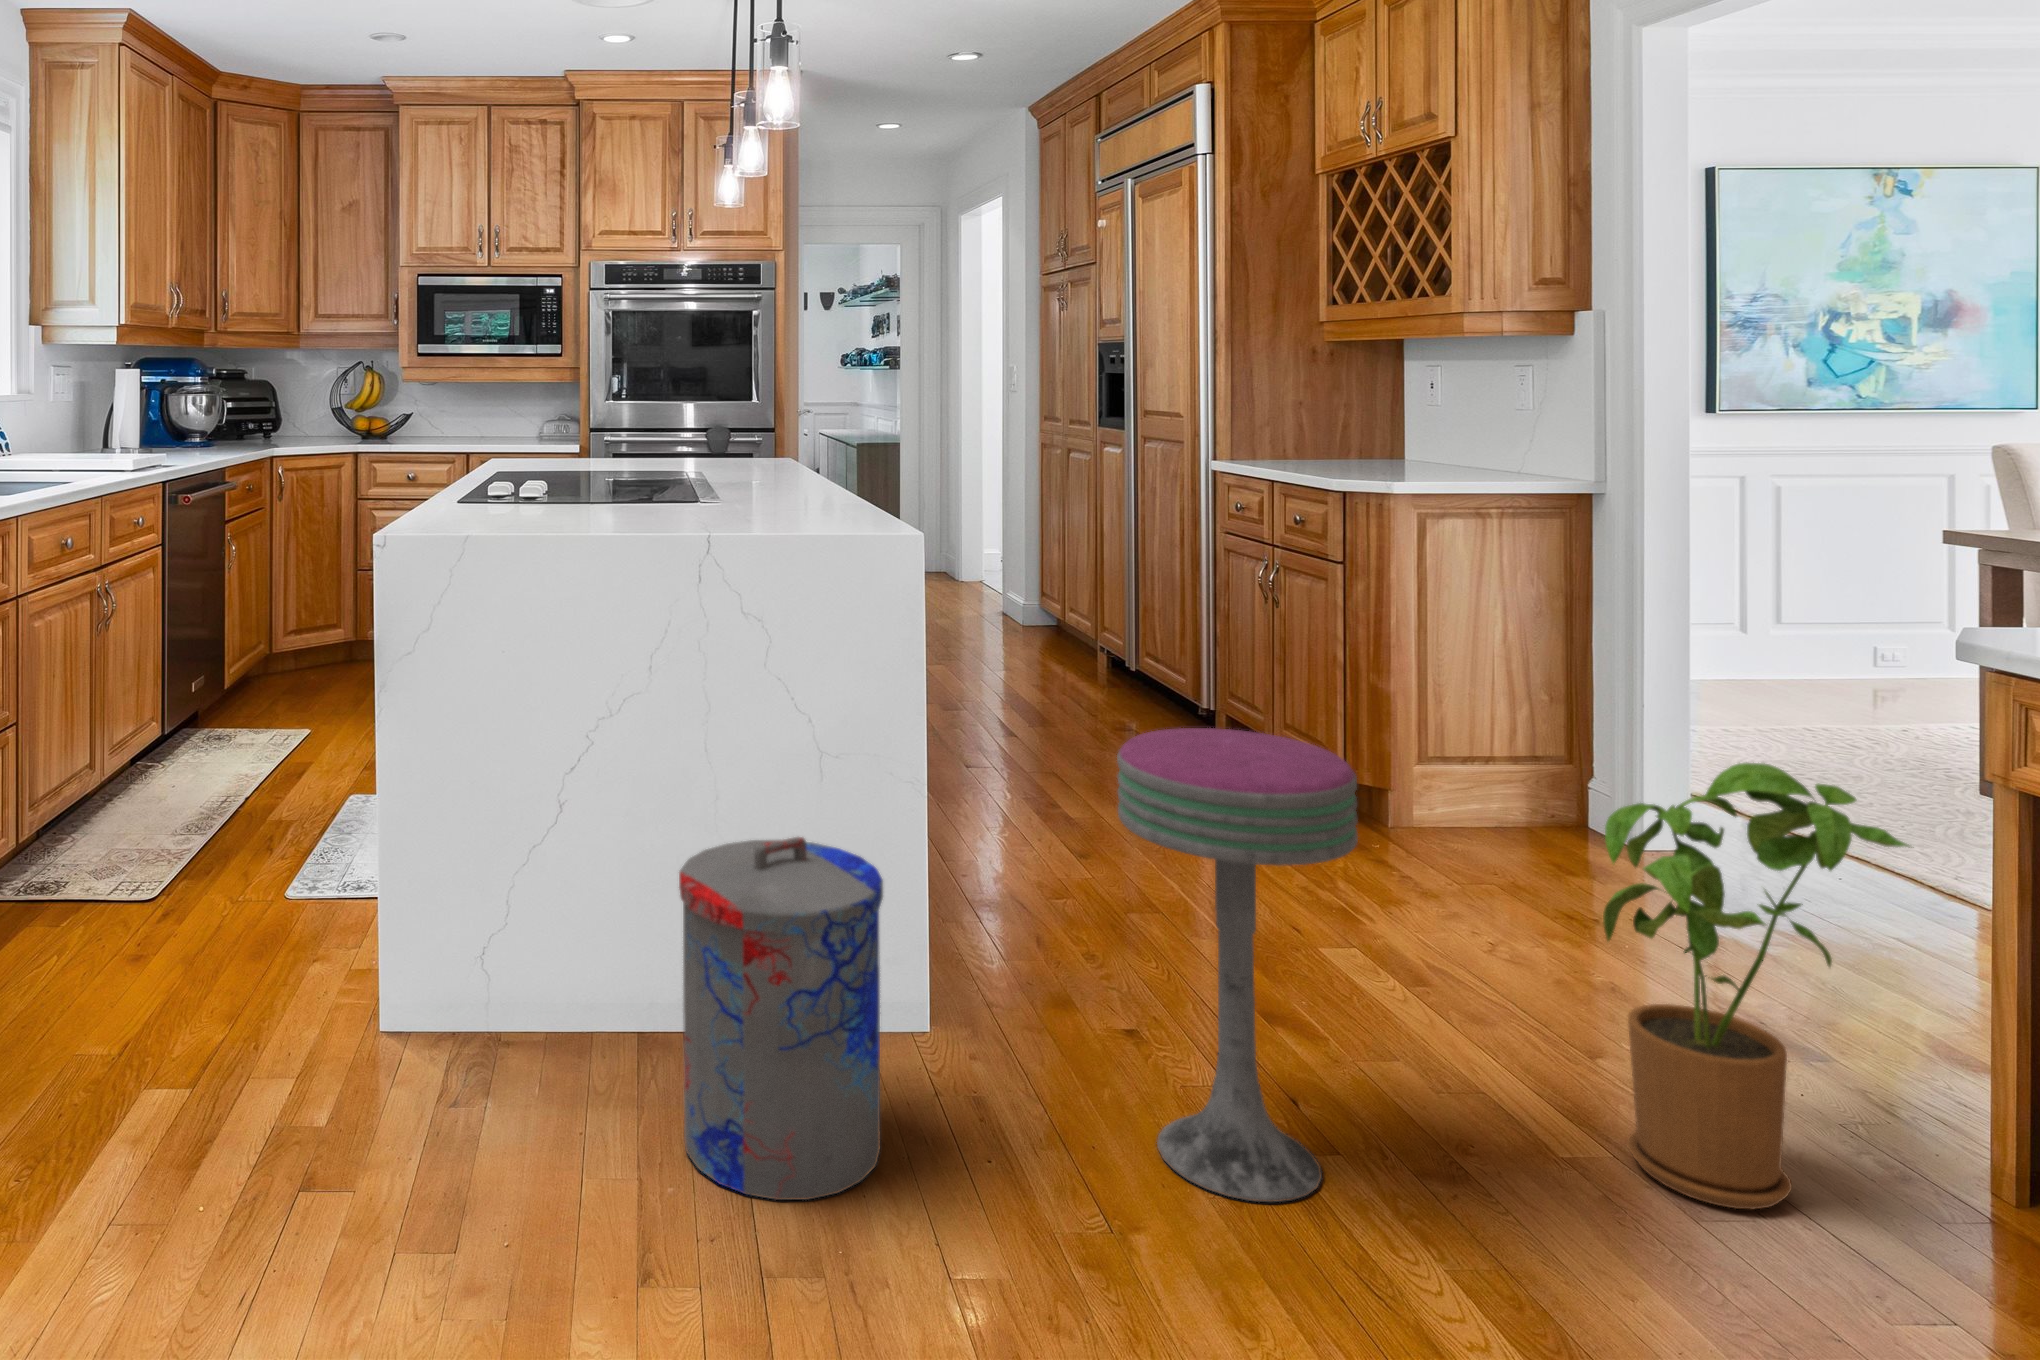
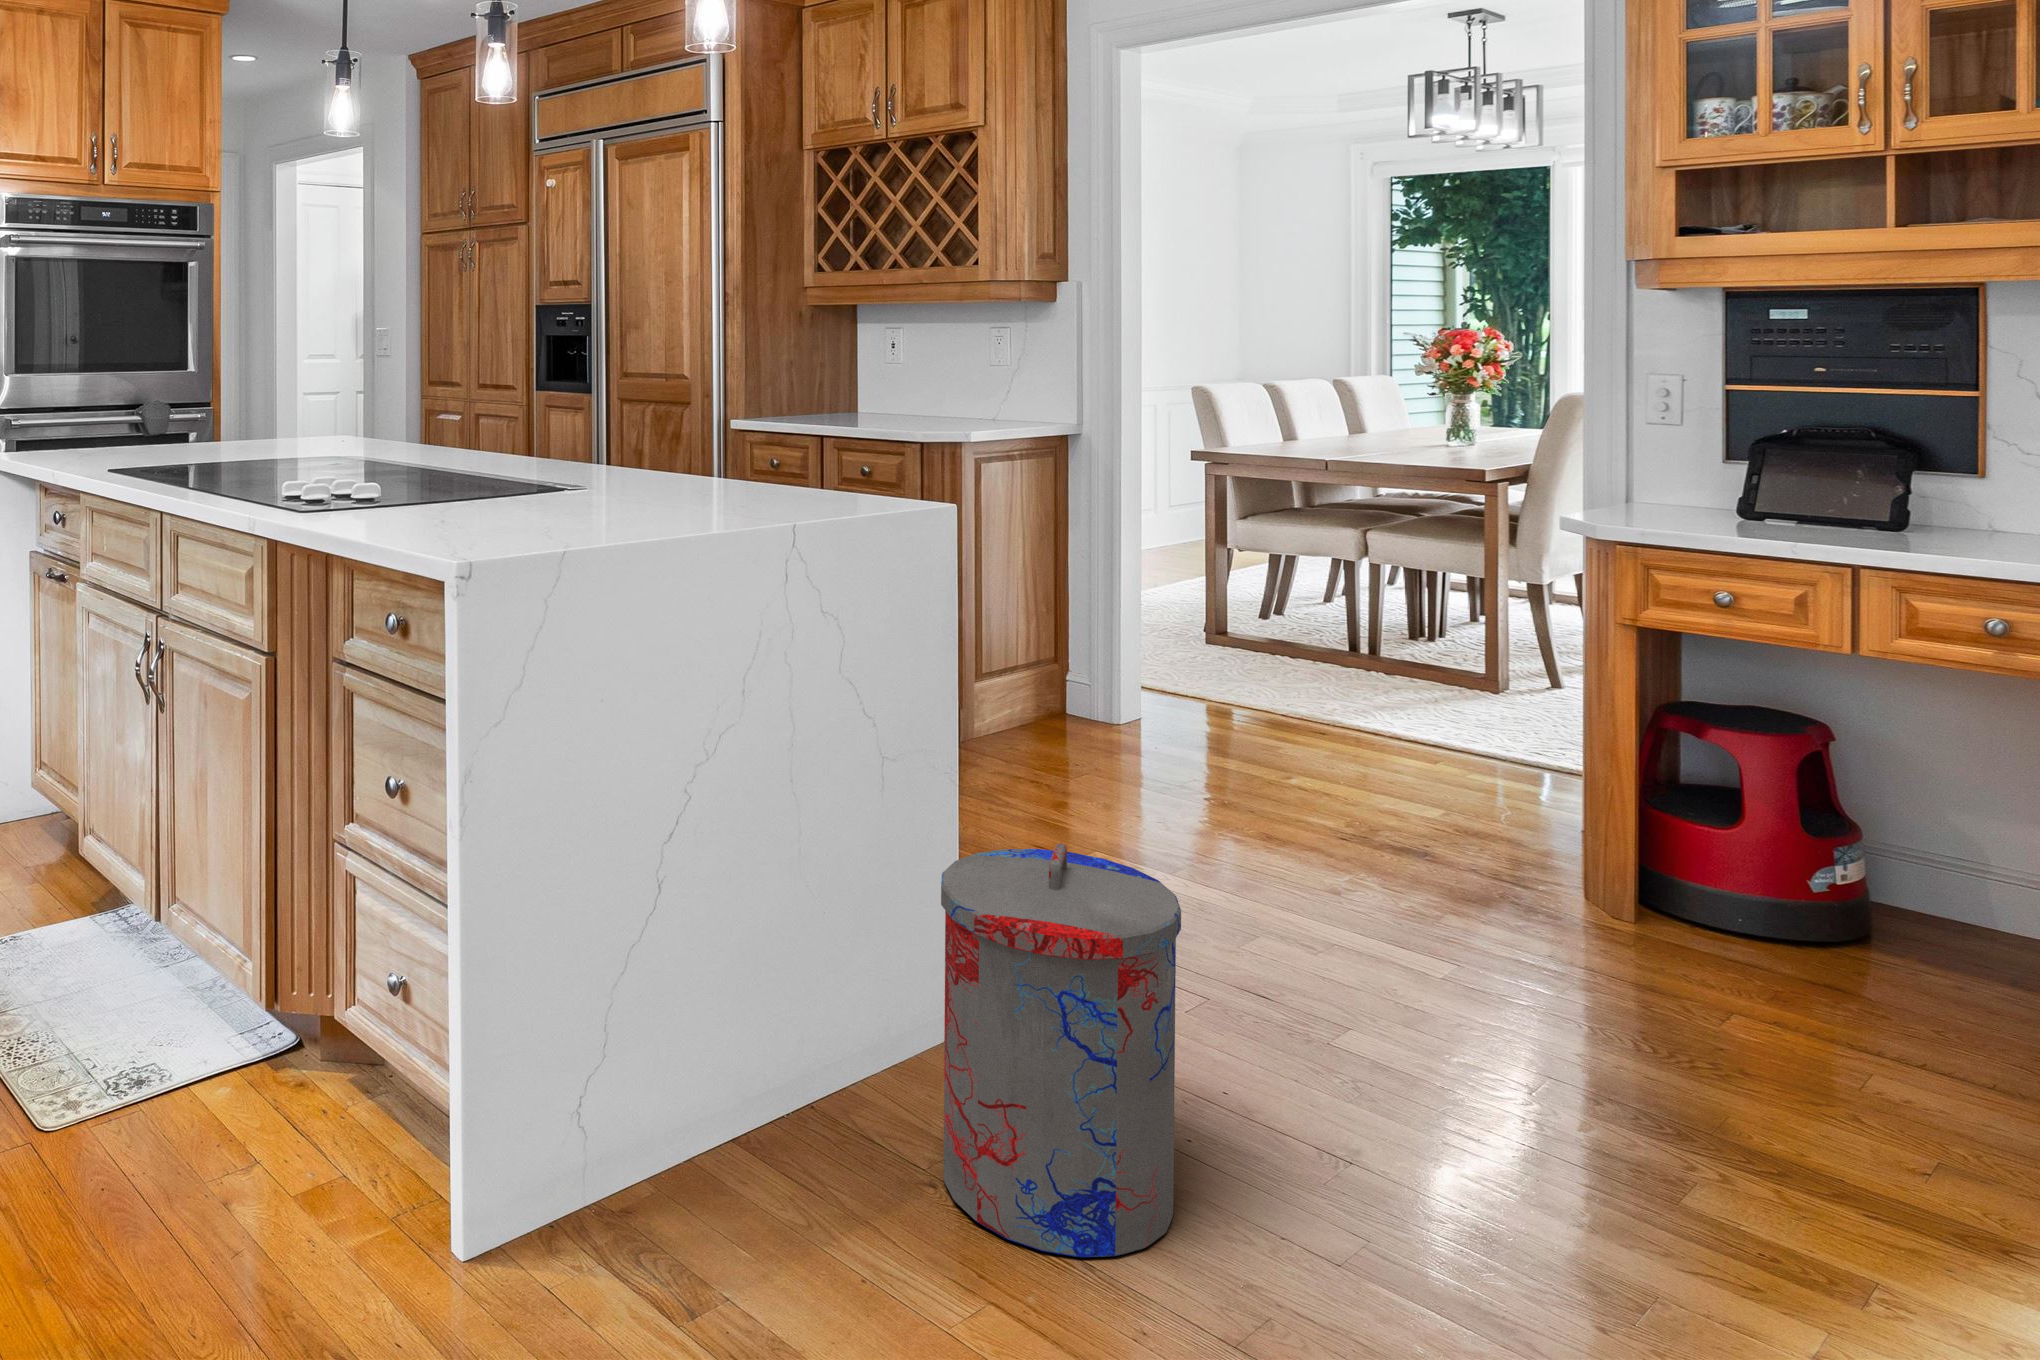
bar stool: present [1117,728,1358,1202] -> none [1217,660,1447,1087]
house plant: present [1603,762,1909,1209] -> none [1435,627,1658,974]

